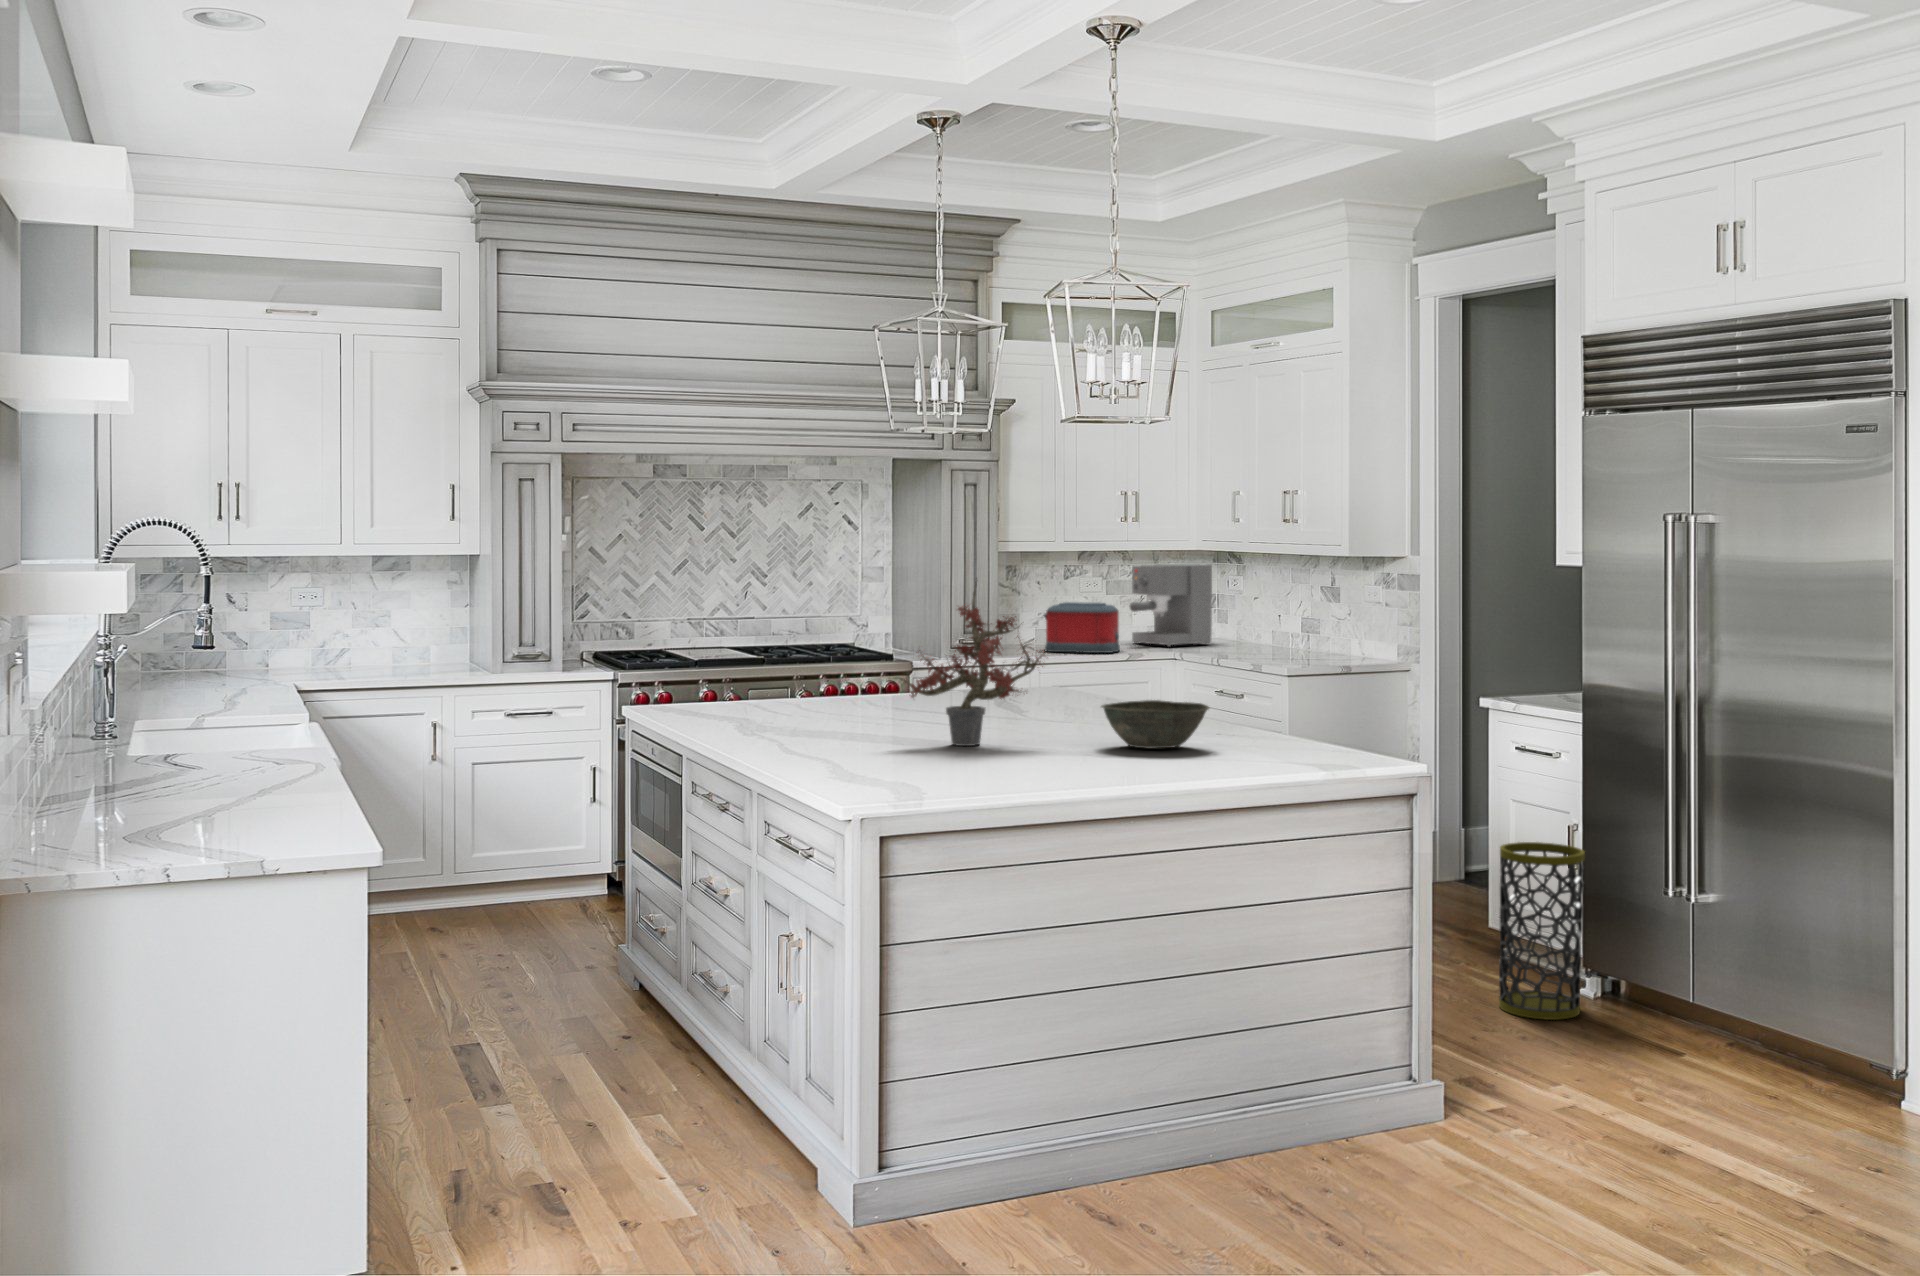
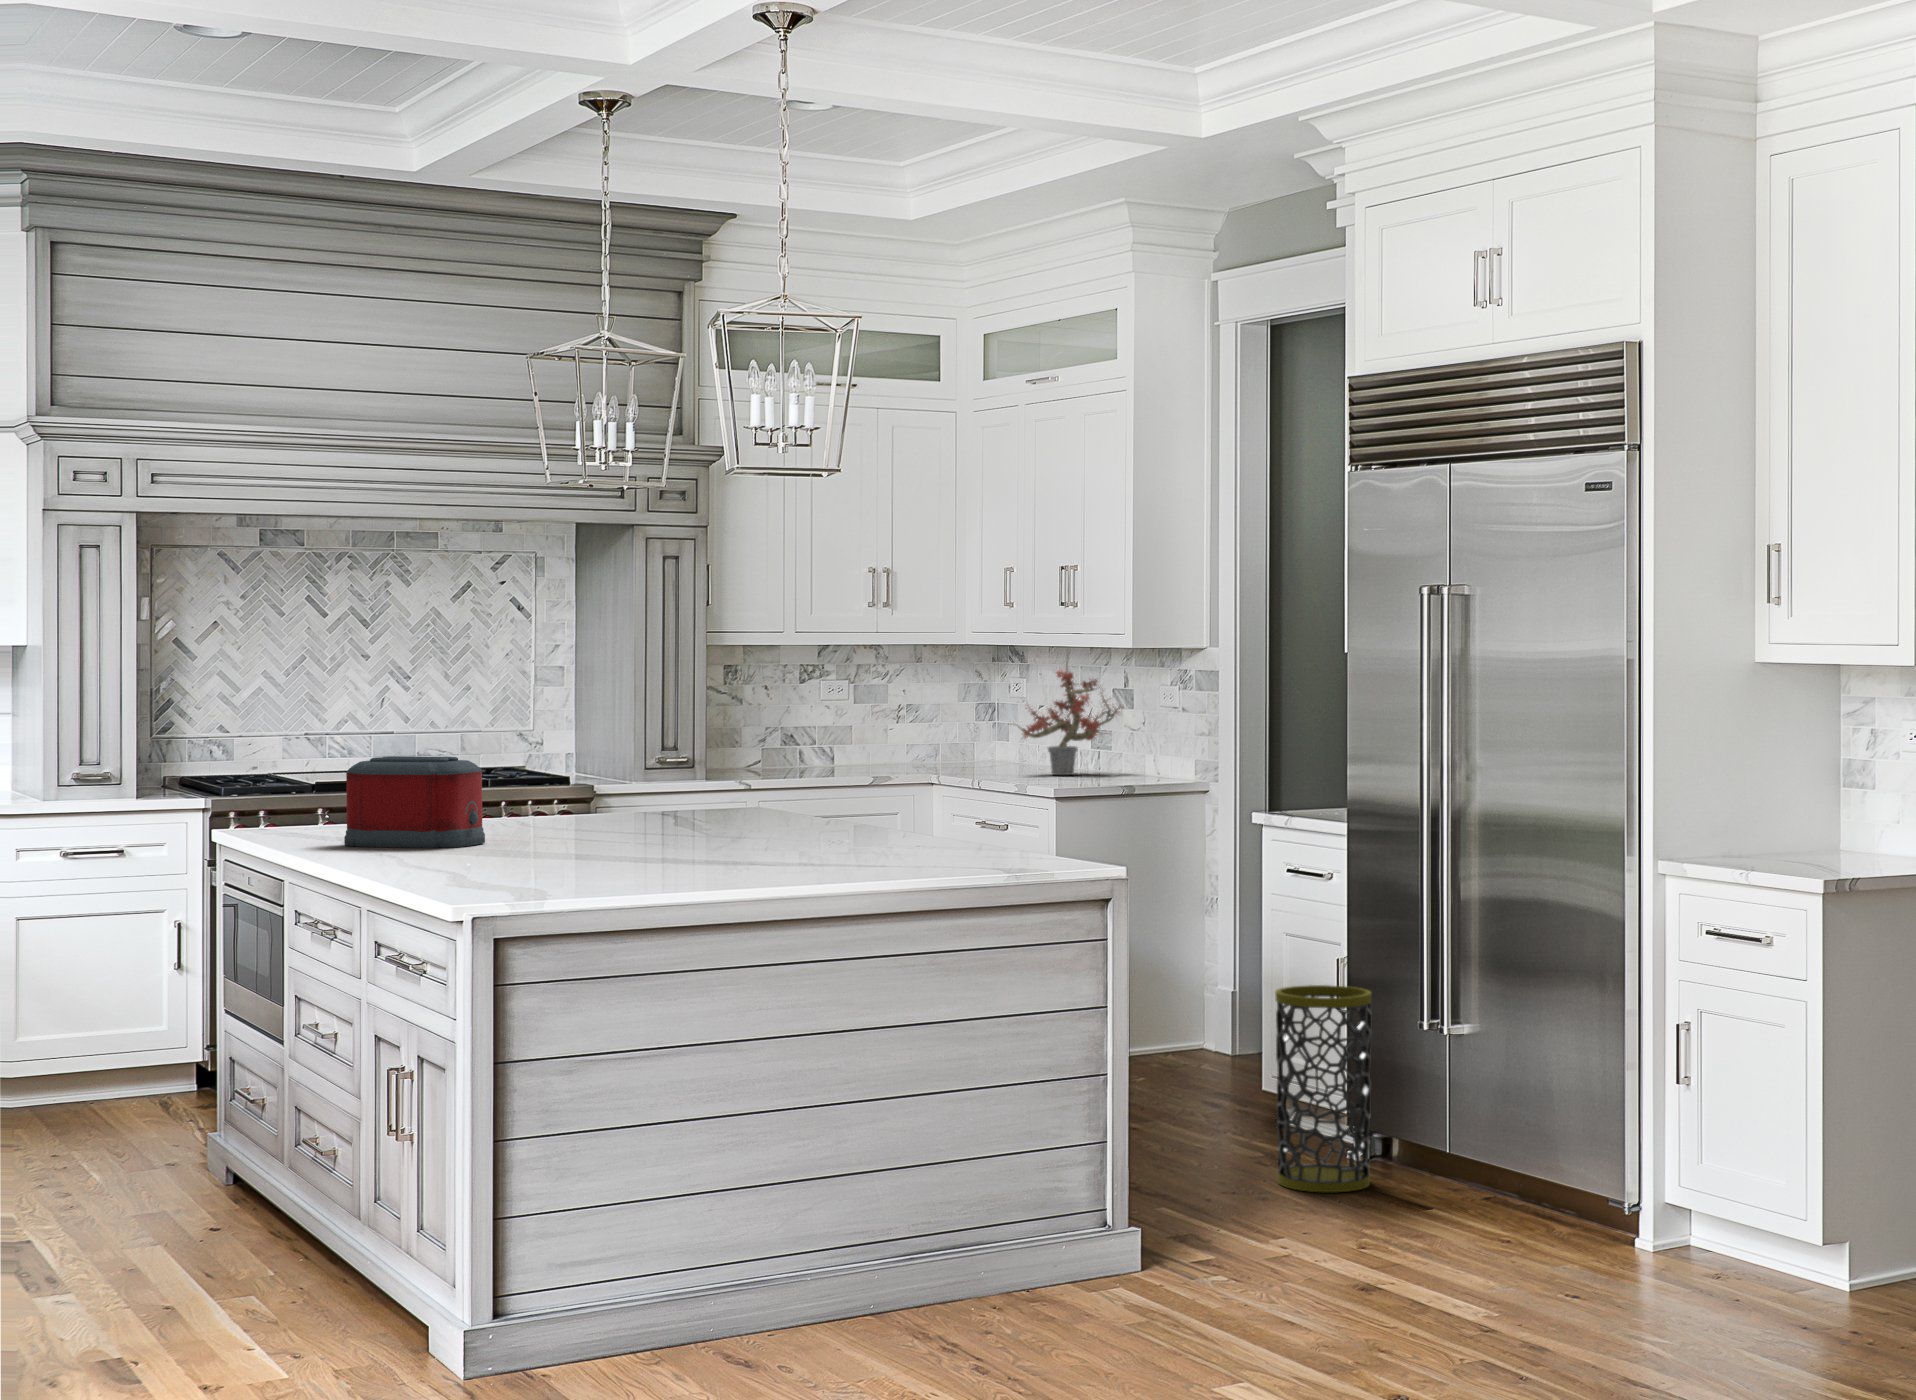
coffee maker: present [1130,564,1212,646] -> none [889,662,998,768]
potted plant: present [897,578,1044,746] -> present [1013,662,1121,775]
toaster: present [1044,602,1120,653] -> present [344,756,485,848]
bowl: present [1101,700,1209,748] -> none [771,810,896,862]

